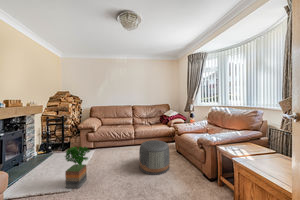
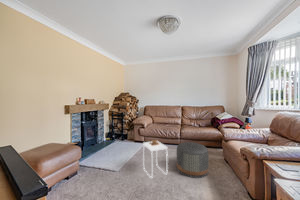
side table: none [104,144,135,188] -> present [144,140,168,174]
potted tree: present [65,147,90,188] -> none [114,137,134,170]

